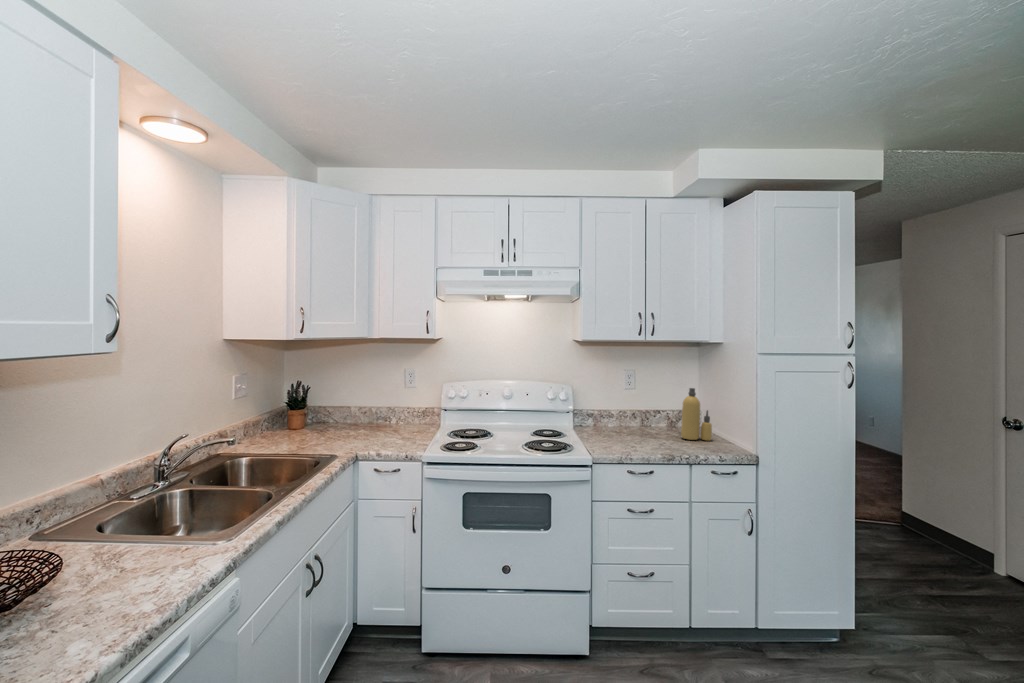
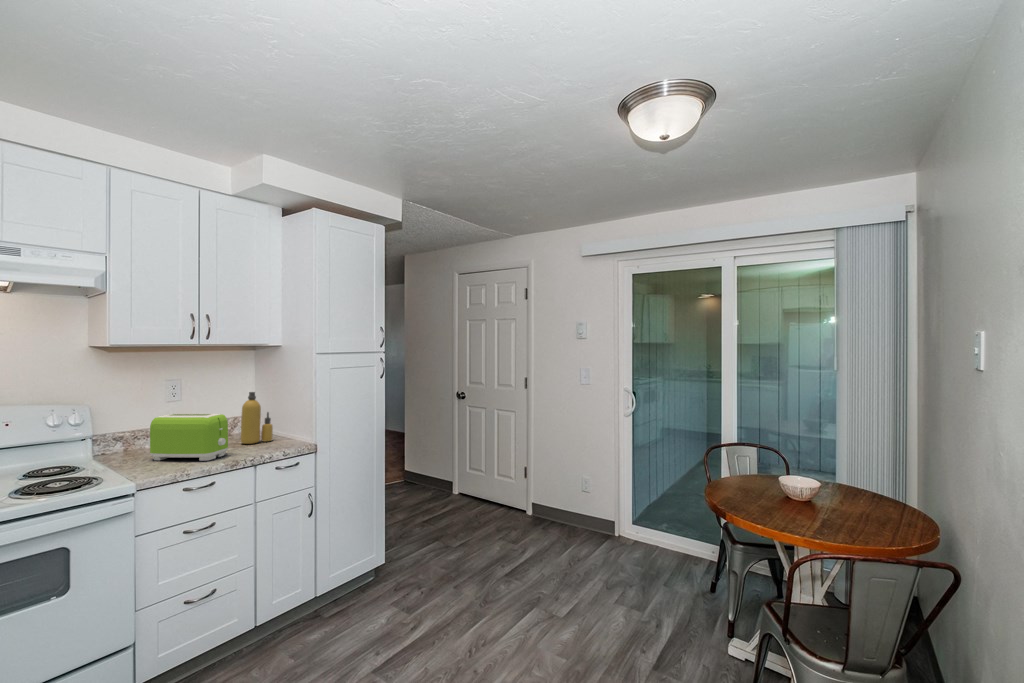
toaster: none [608,401,667,449] -> present [150,414,228,461]

